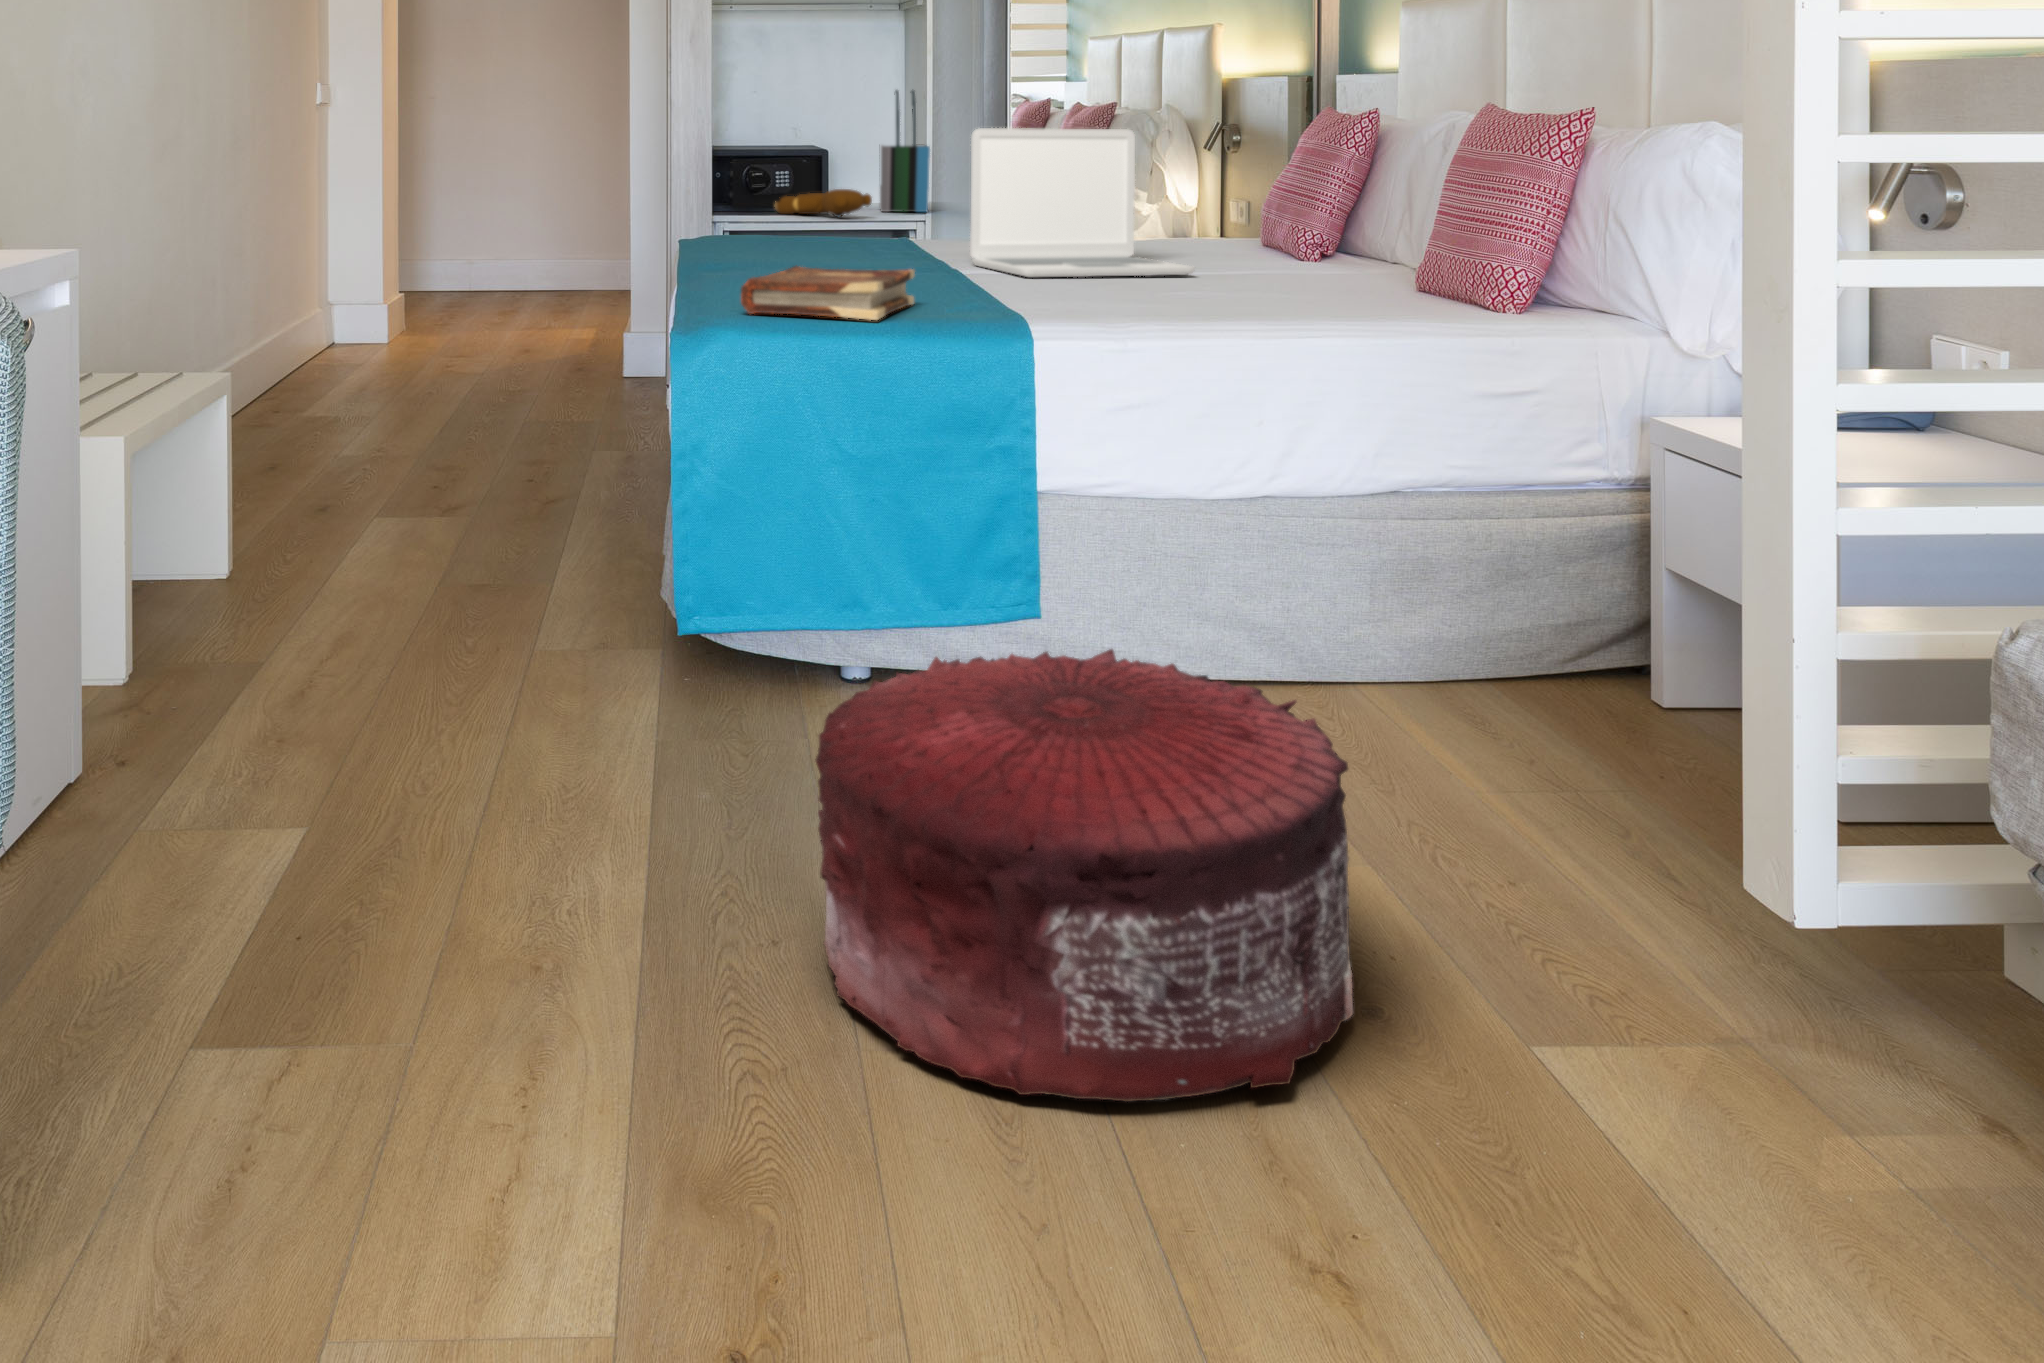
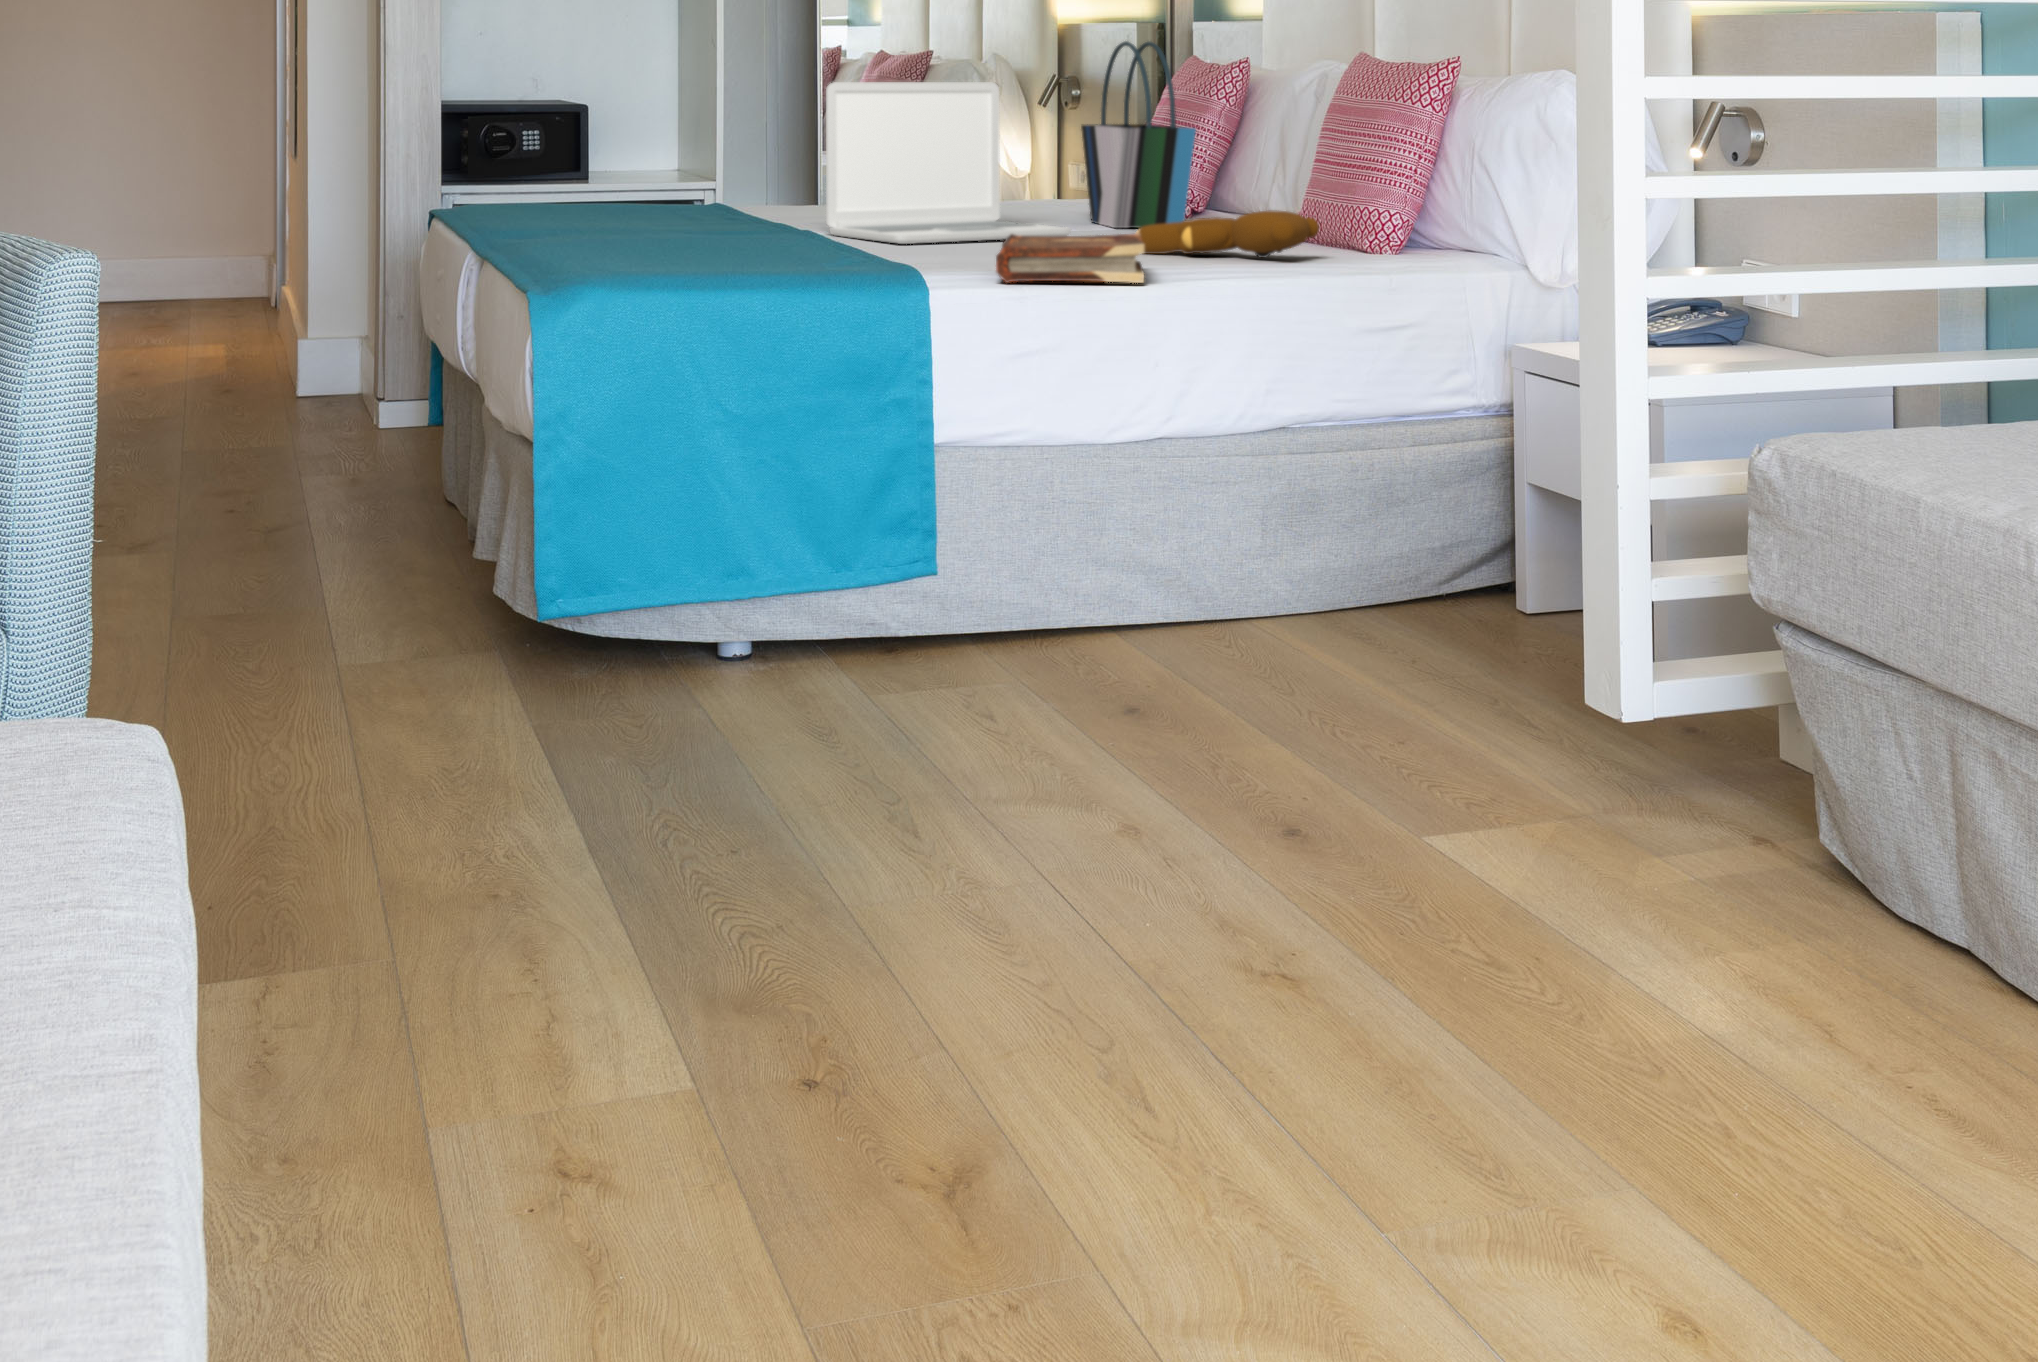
tote bag: present [880,90,930,212] -> present [1081,41,1196,228]
teddy bear: present [775,189,872,217] -> present [1136,211,1319,258]
book: present [741,266,915,320] -> present [996,233,1144,283]
pouf: present [815,649,1353,1102] -> none [828,570,1310,925]

